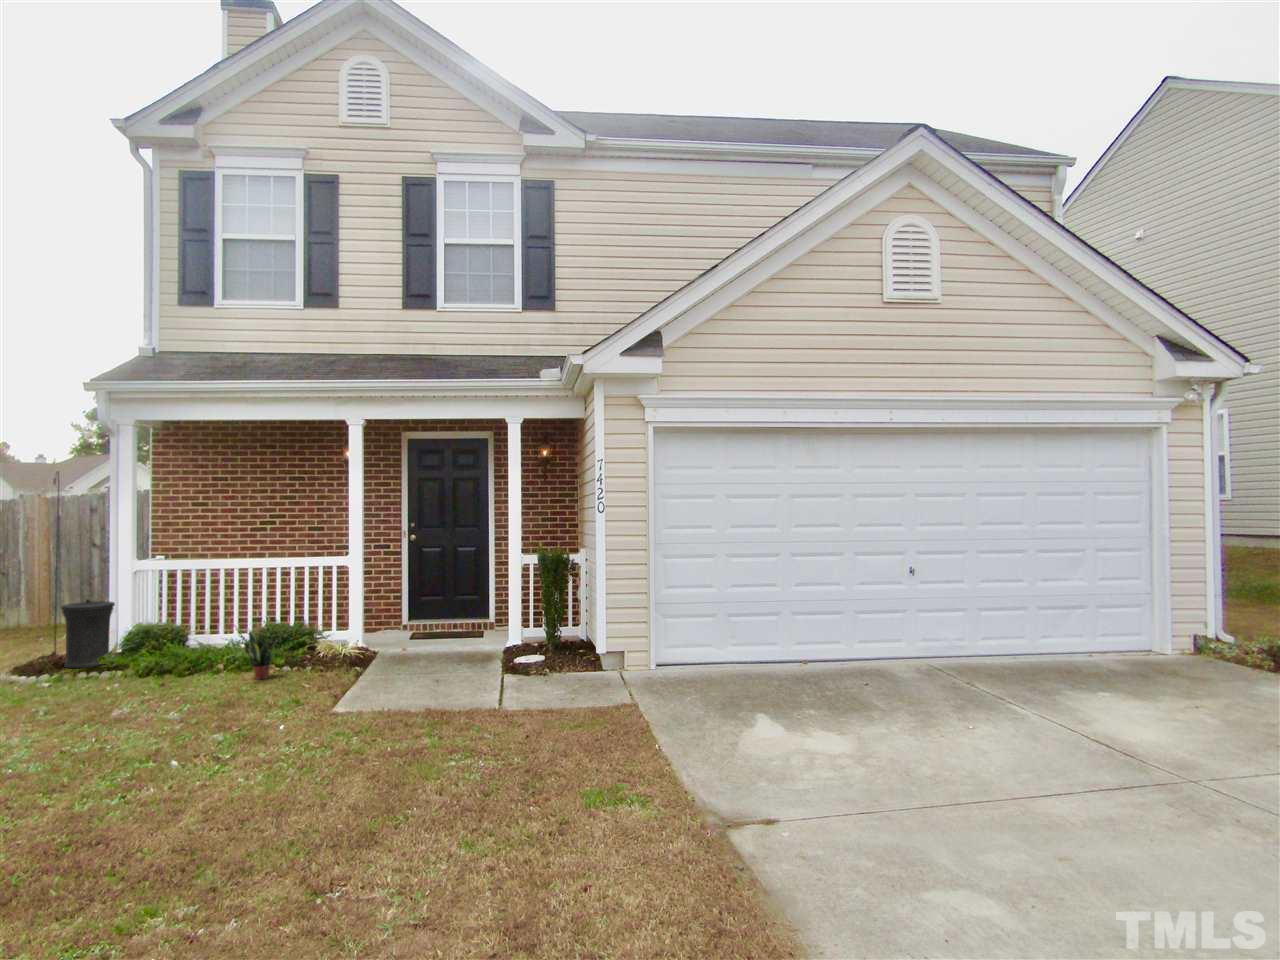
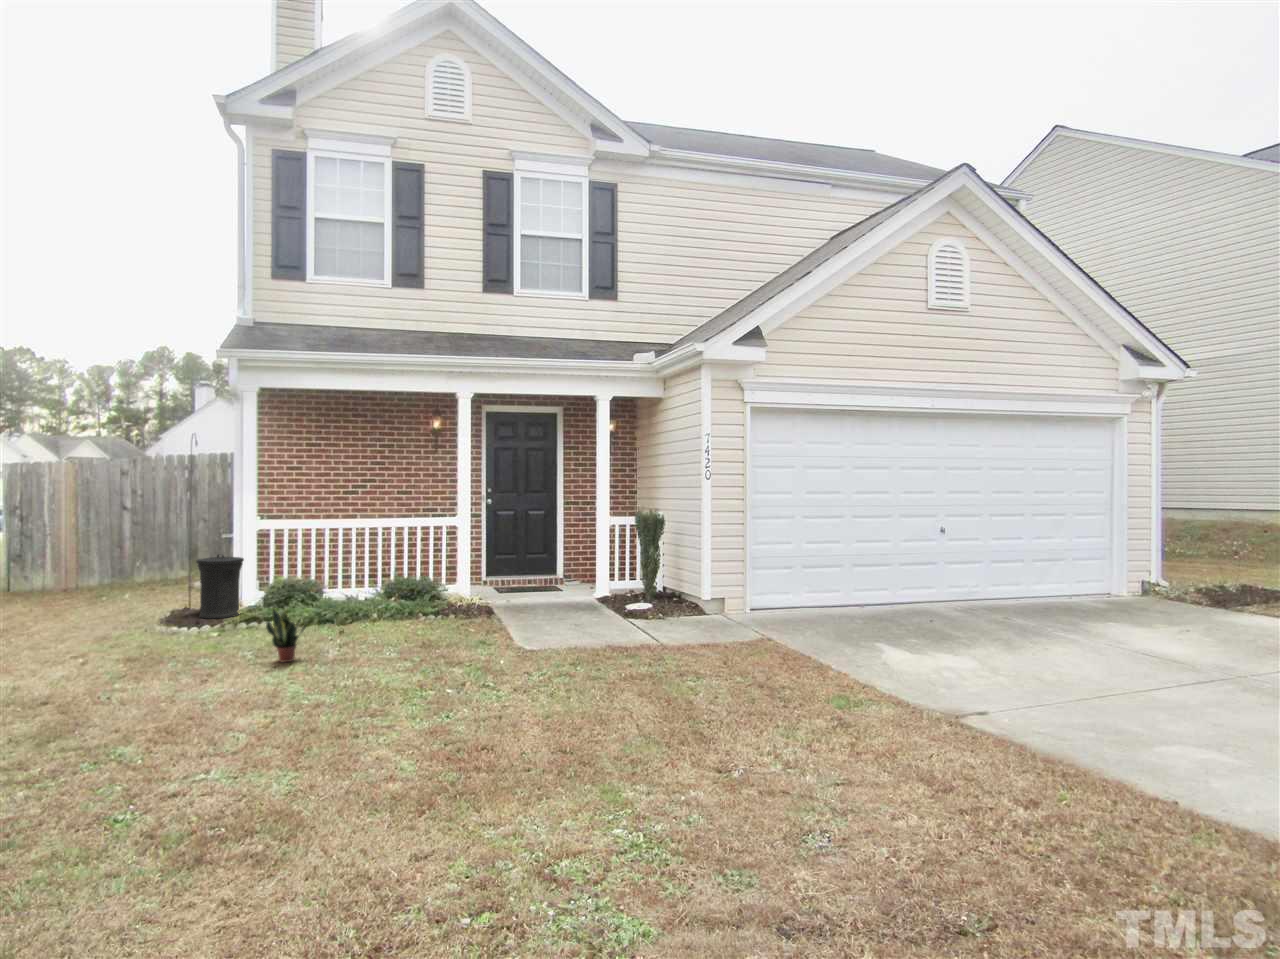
potted plant: present [244,632,279,679] -> present [266,608,307,662]

